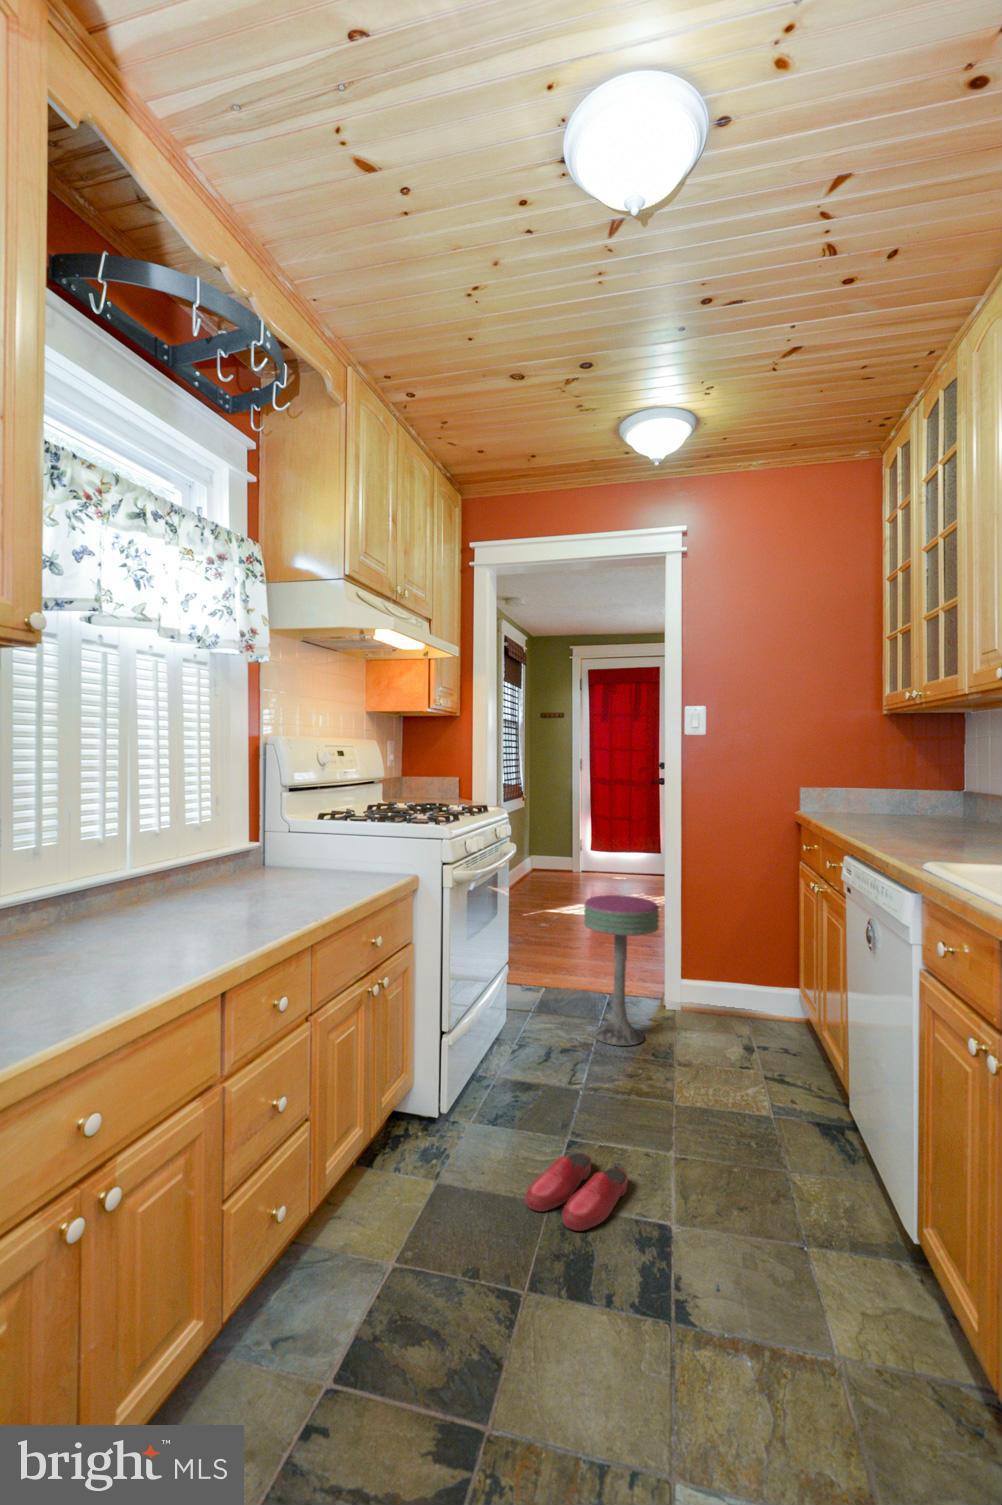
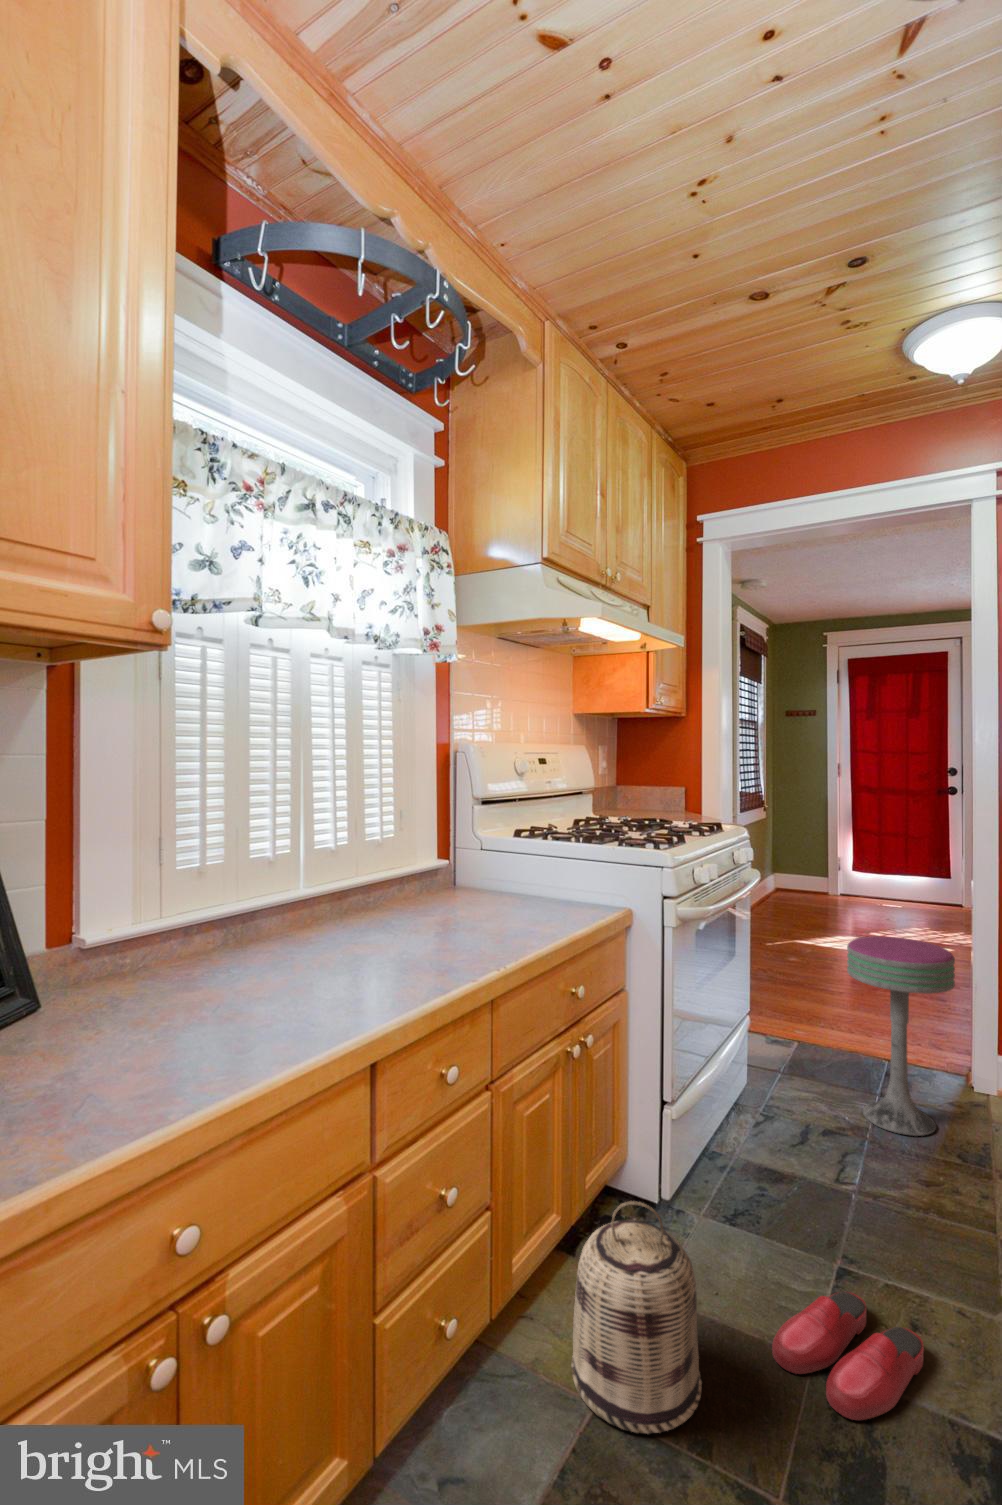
basket: none [373,1099,474,1271] -> present [572,1201,701,1434]

